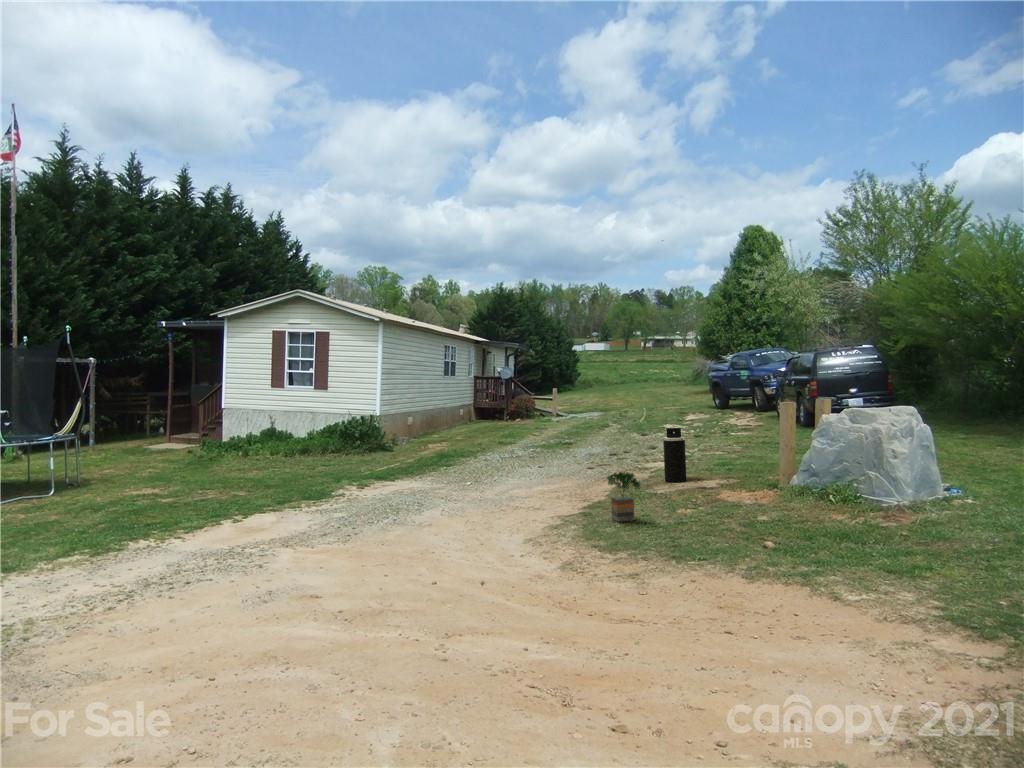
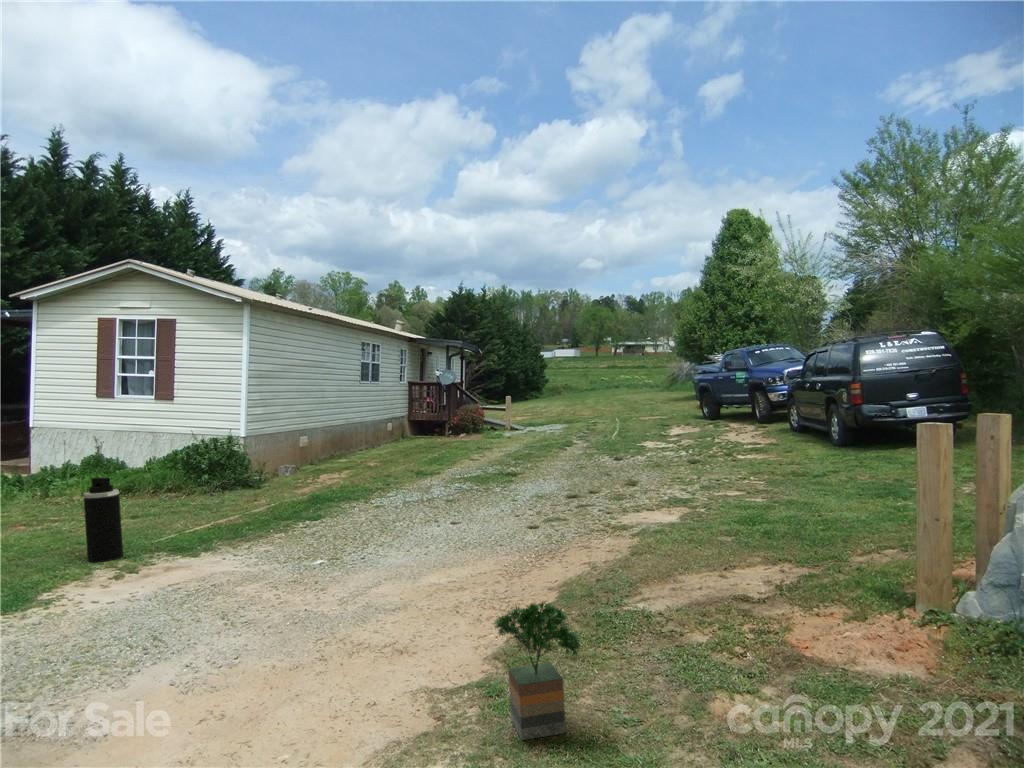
trash can: present [663,428,686,483] -> present [83,477,123,562]

